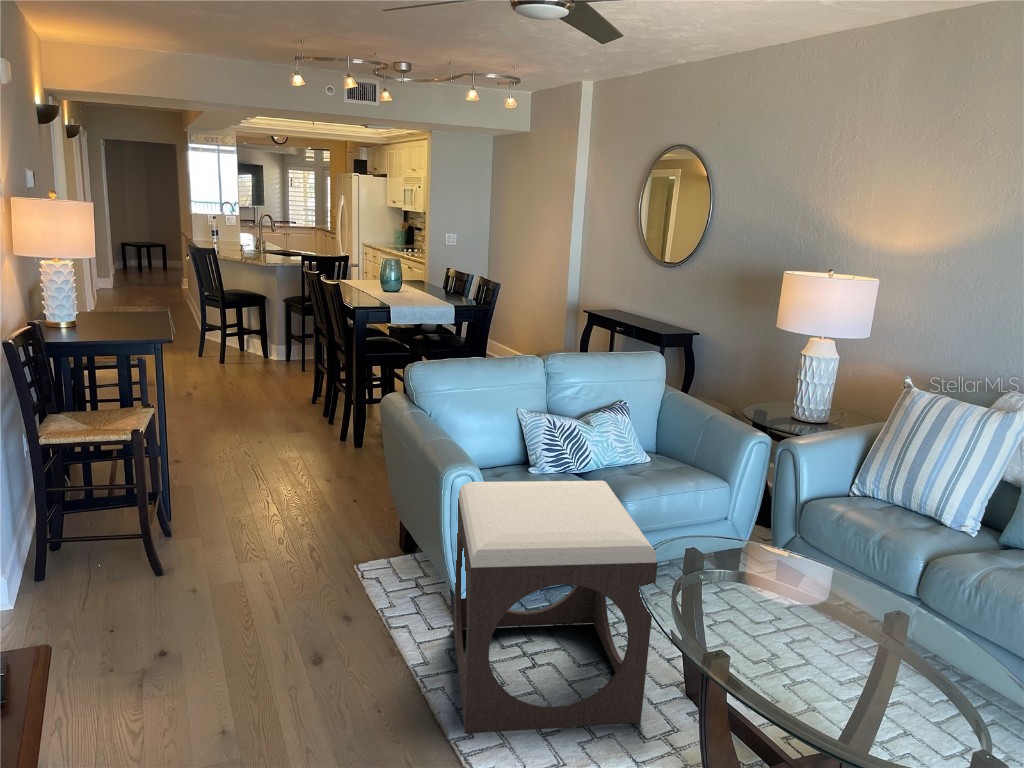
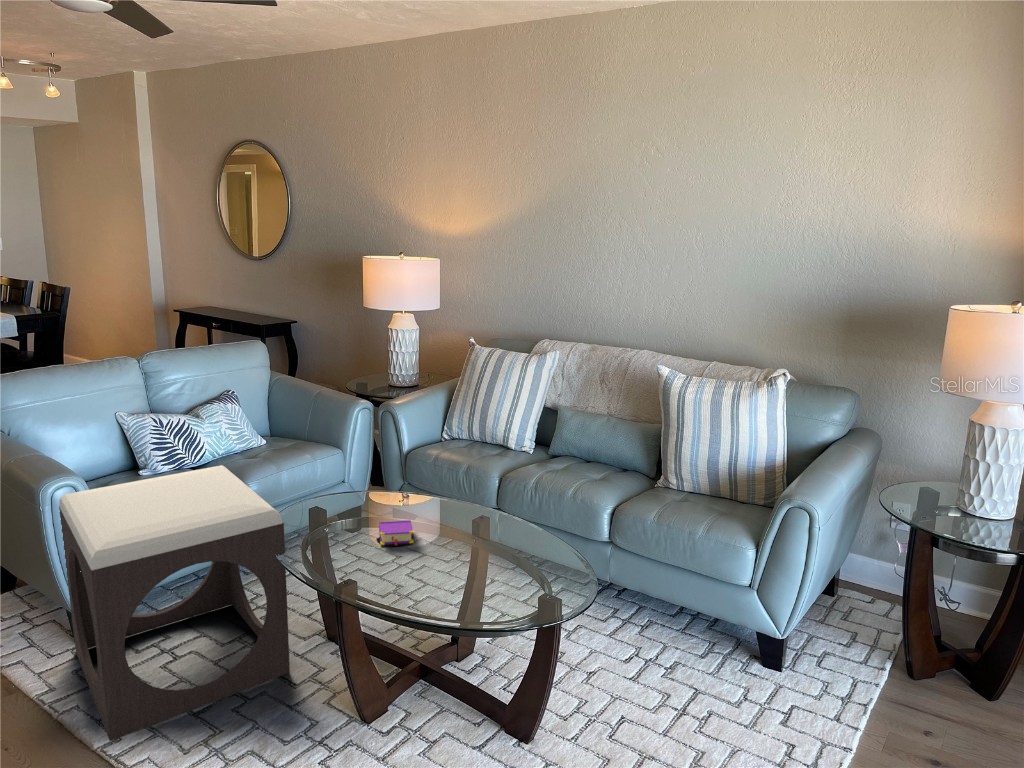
book: none [738,587,830,636] -> present [376,520,414,546]

